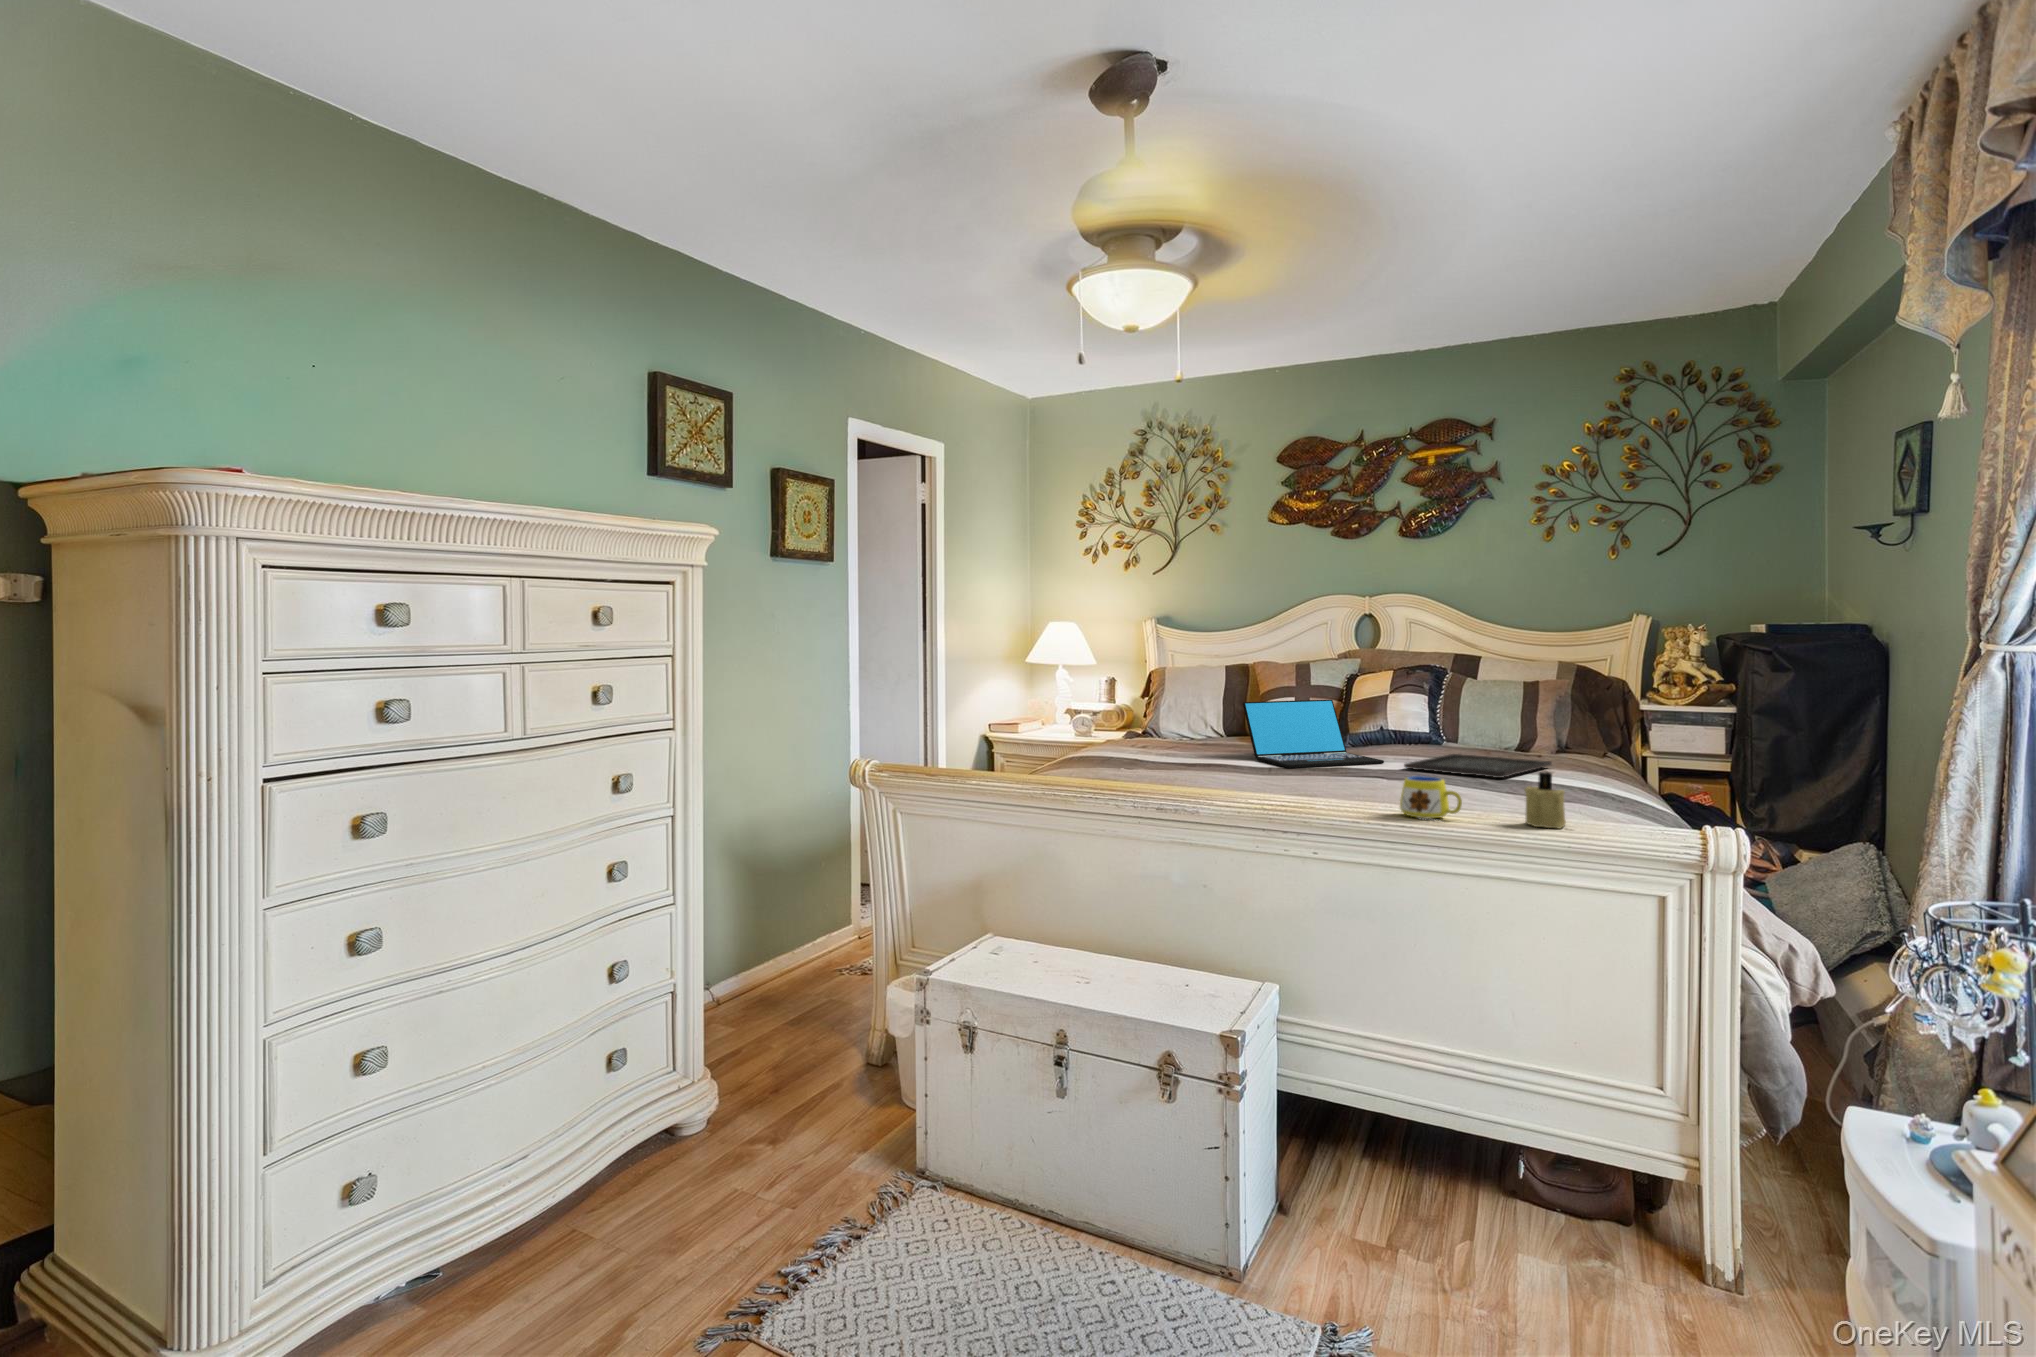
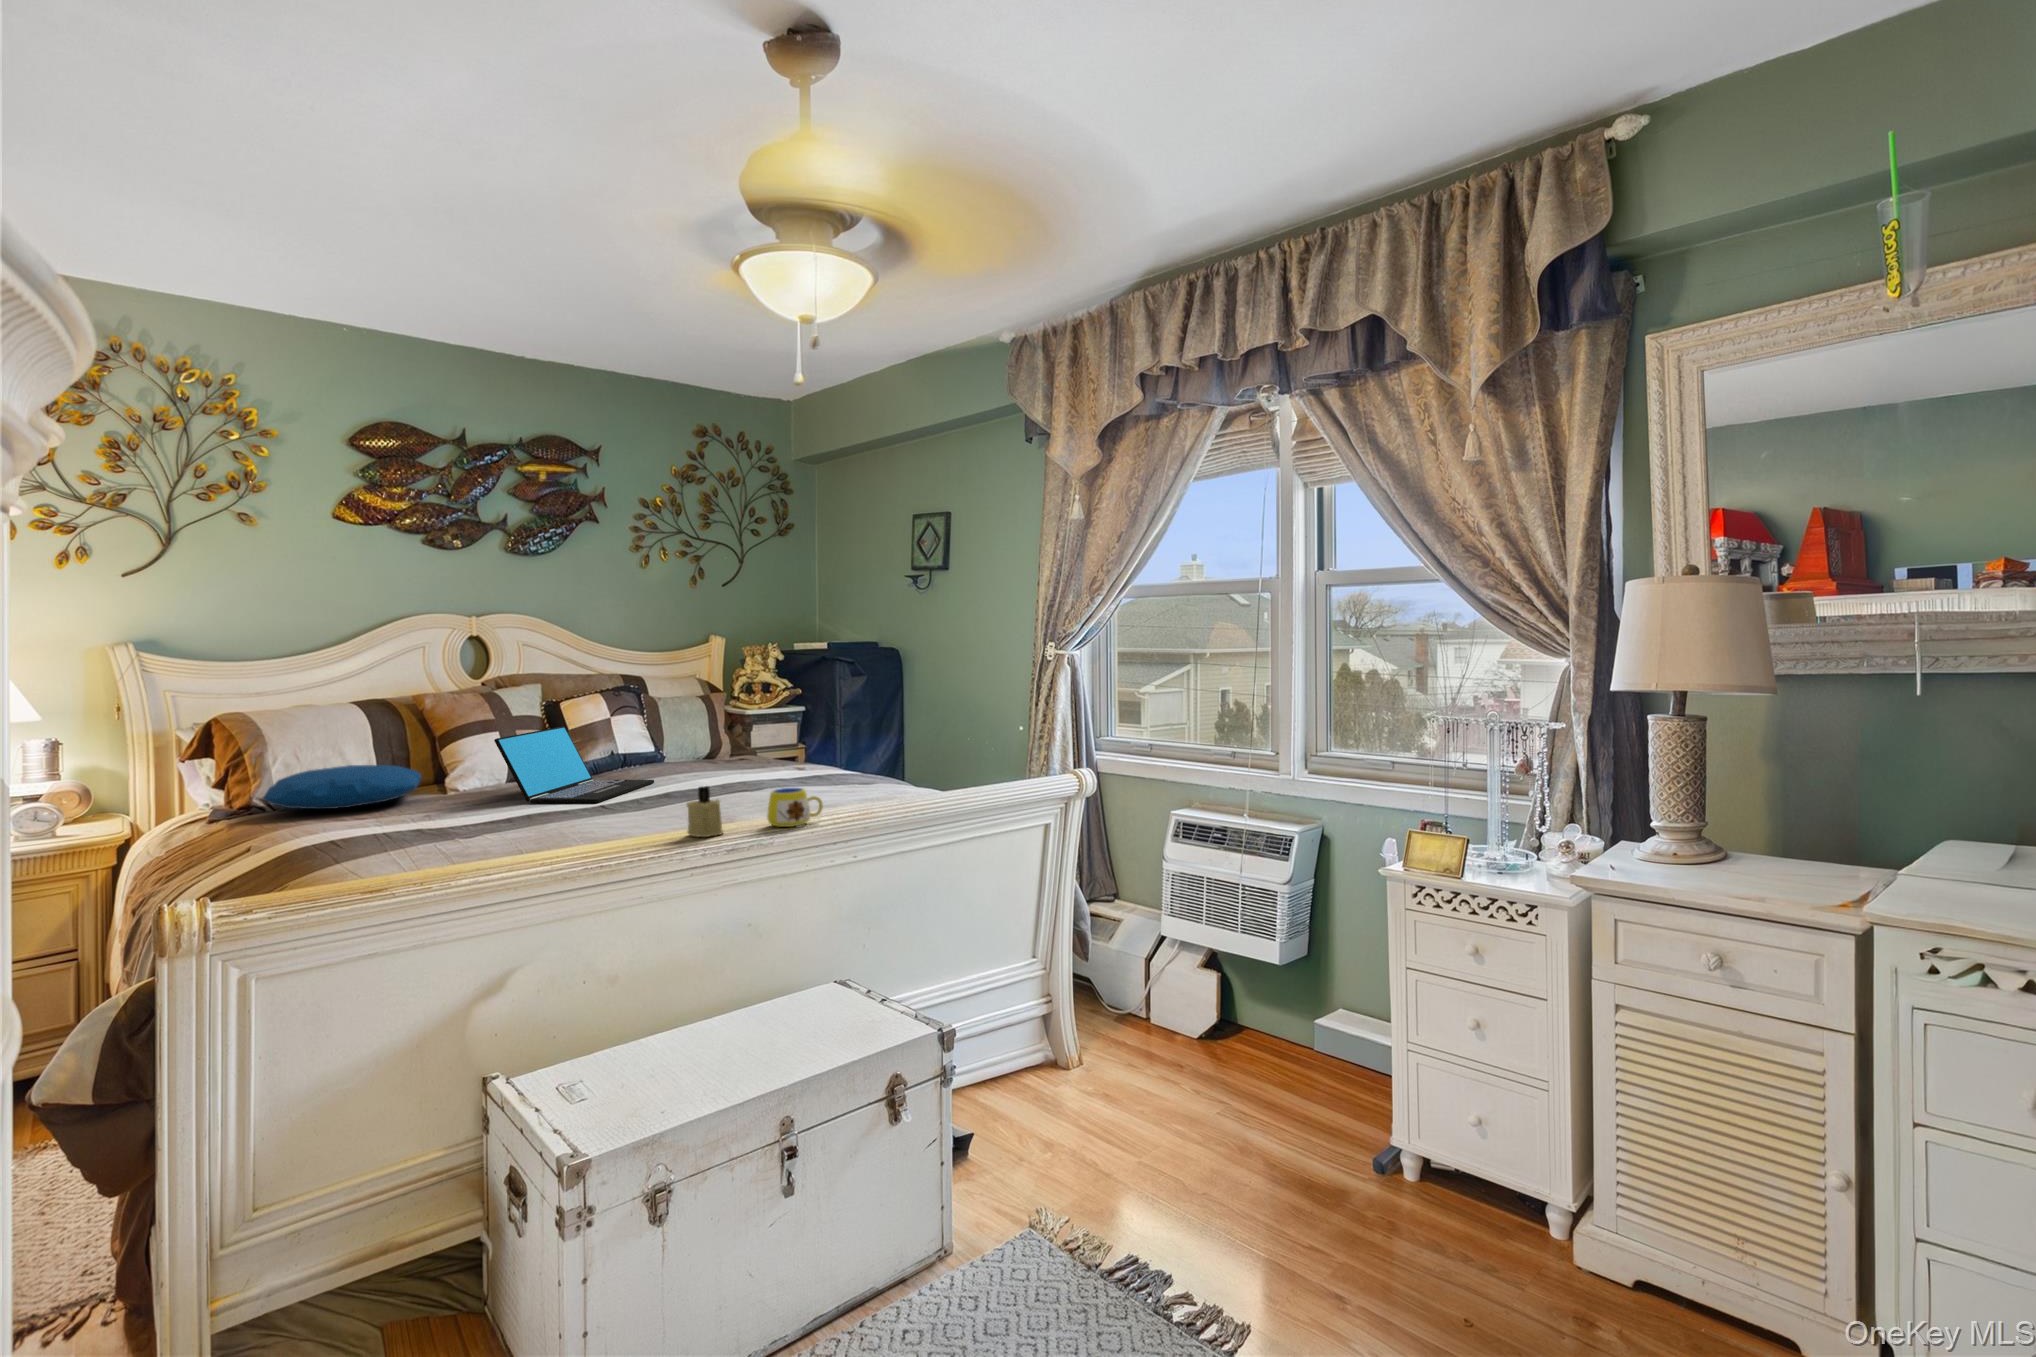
pillow: none [1129,714,1242,744] -> present [263,765,421,809]
tray: present [1404,754,1552,778] -> none [687,758,788,782]
candle: present [1525,772,1566,829] -> present [686,786,723,837]
mug: present [1400,776,1462,822] -> present [767,788,823,827]

